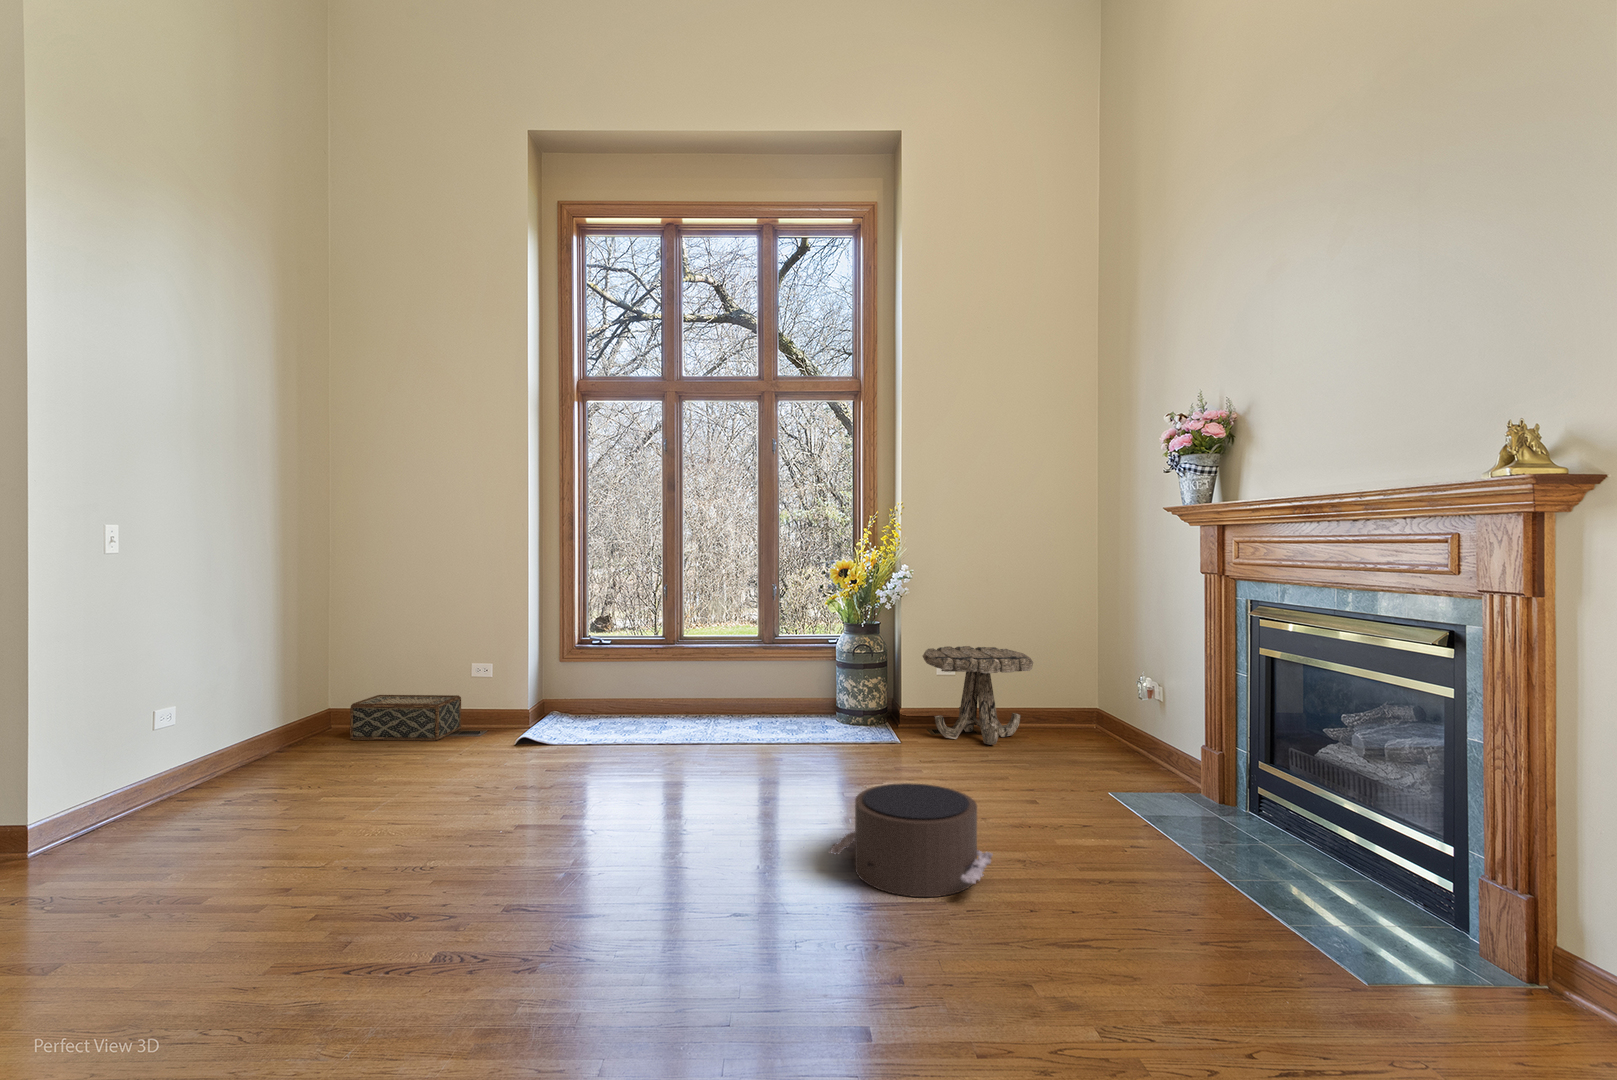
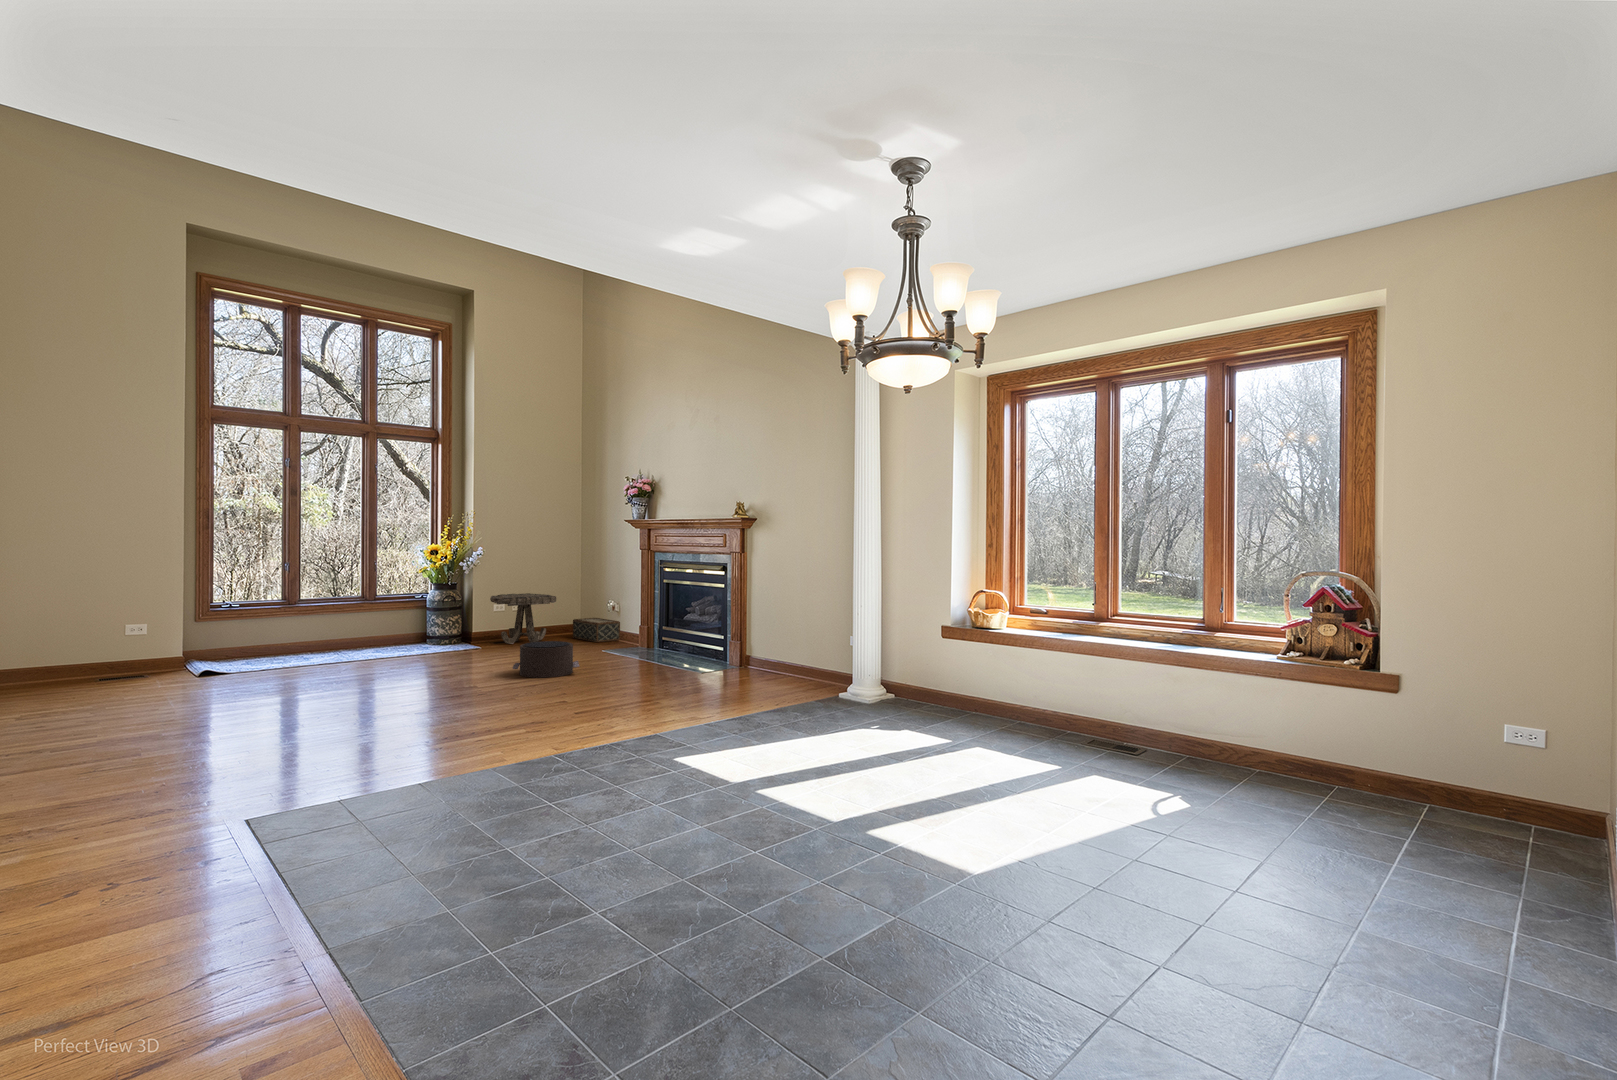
woven basket: present [350,695,461,740] -> present [573,618,620,642]

